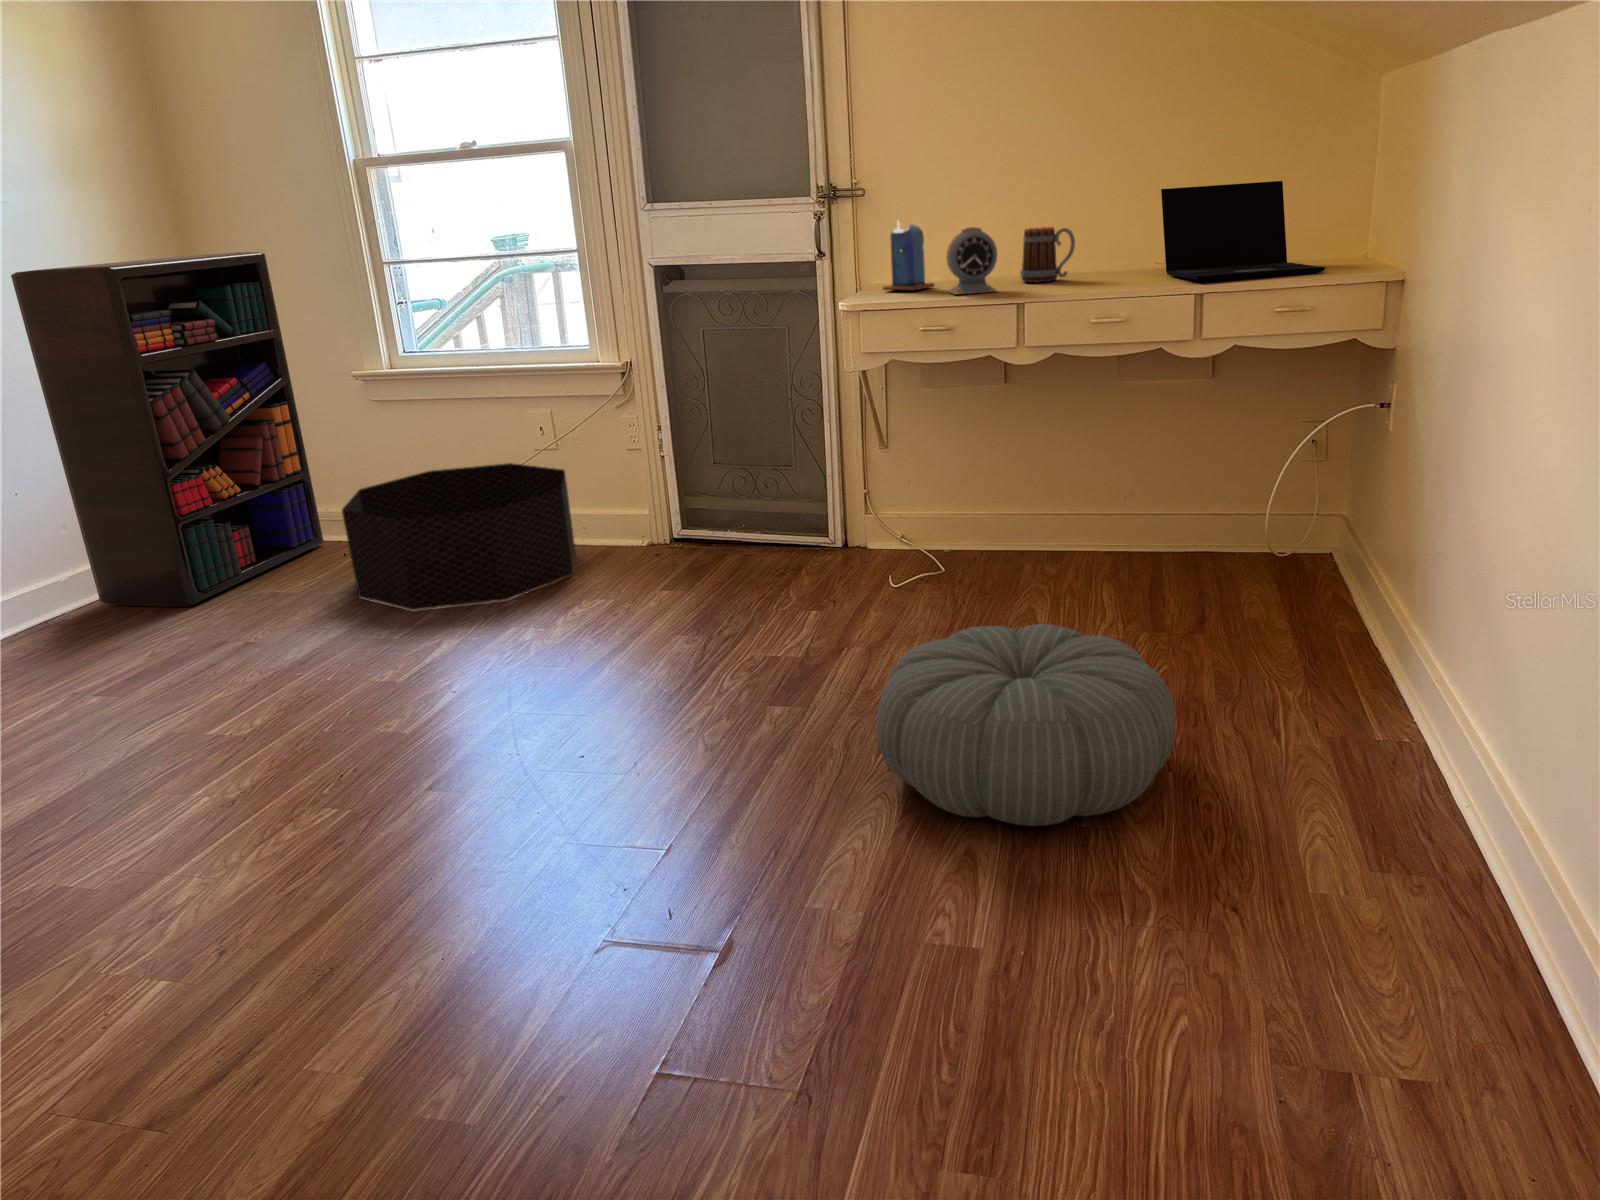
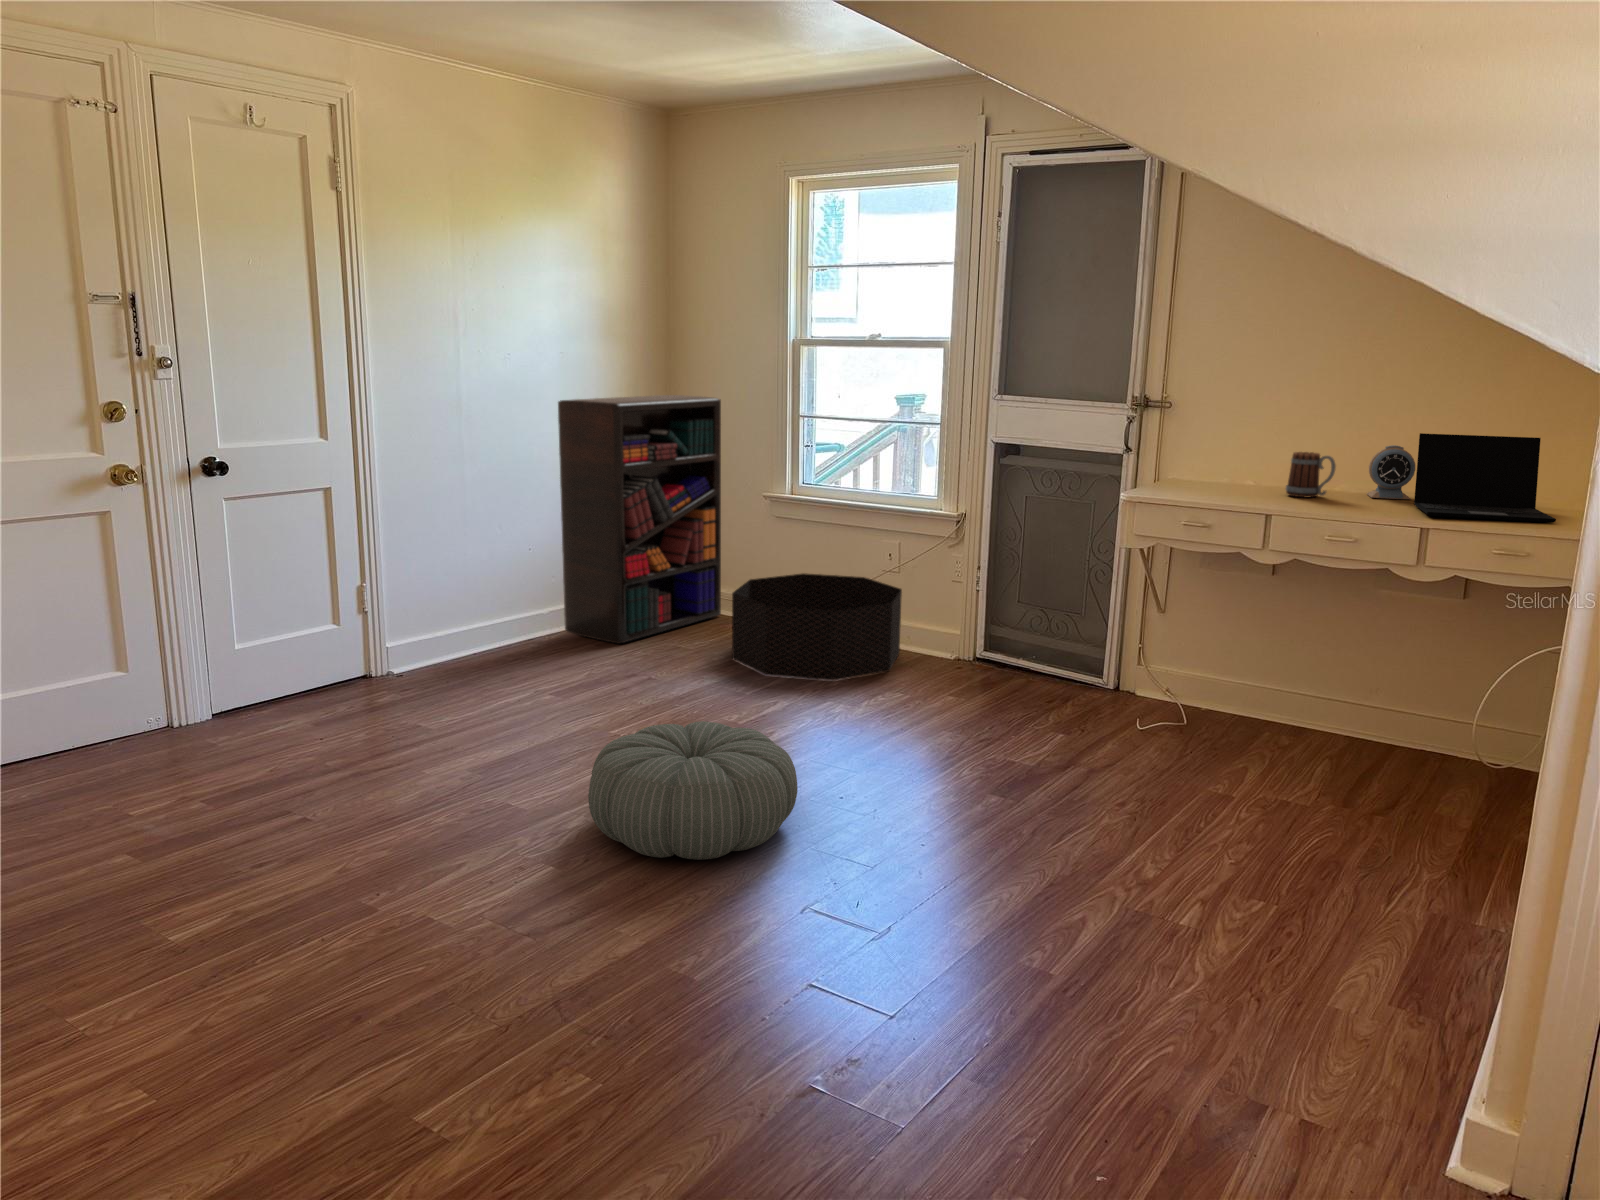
candle: present [883,222,934,290] -> none [1166,433,1211,490]
alarm clock: present [946,227,997,294] -> present [1367,445,1415,499]
pouf: present [877,624,1176,826] -> present [588,721,798,859]

